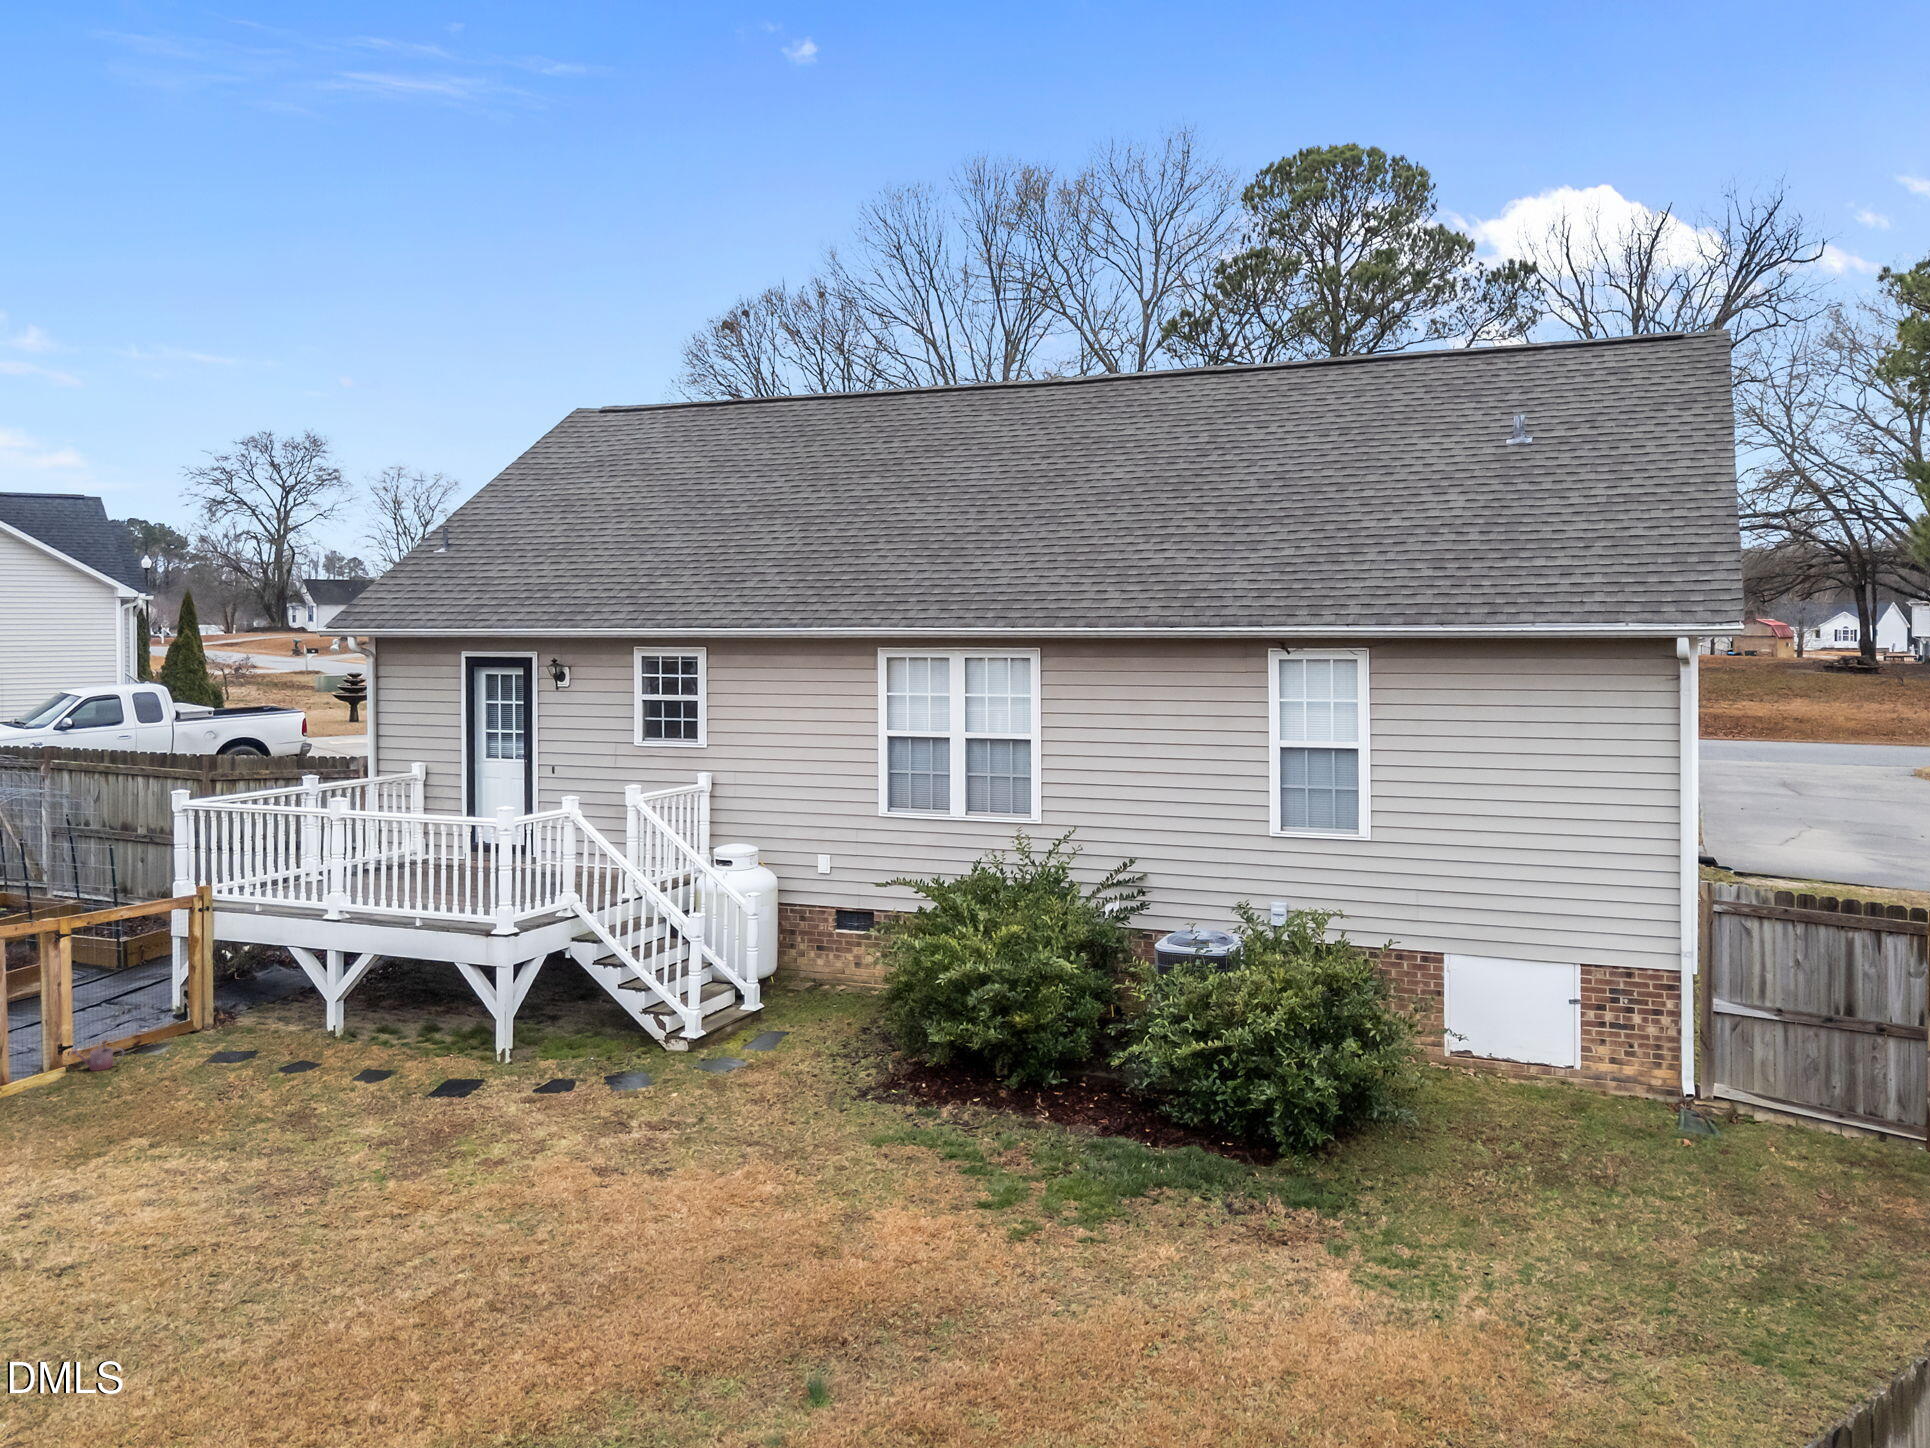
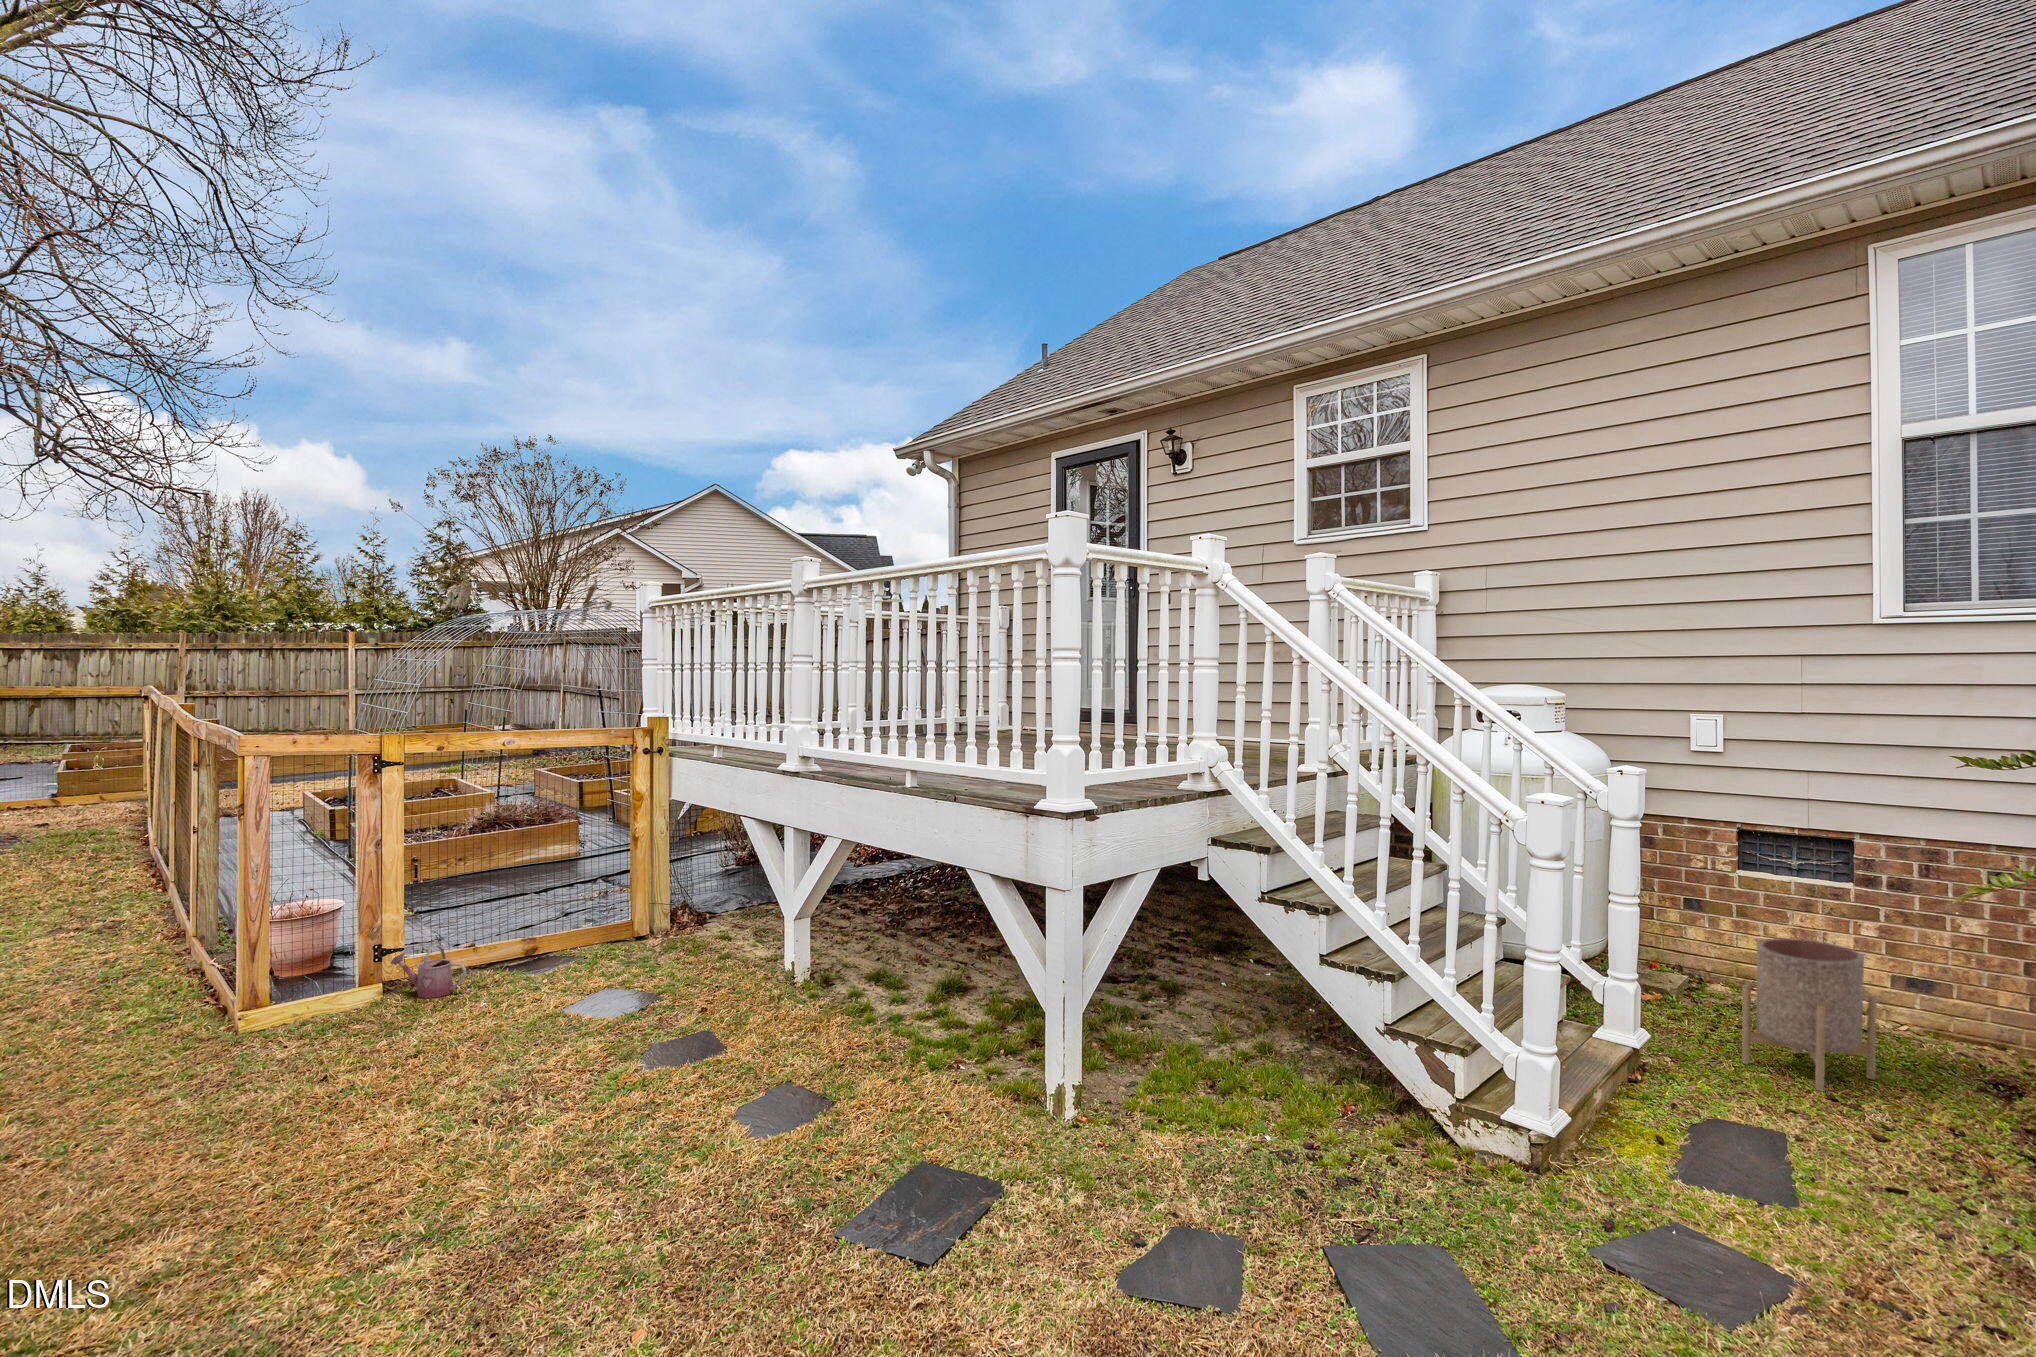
planter: none [795,954,839,1012] -> present [1742,938,1877,1091]

